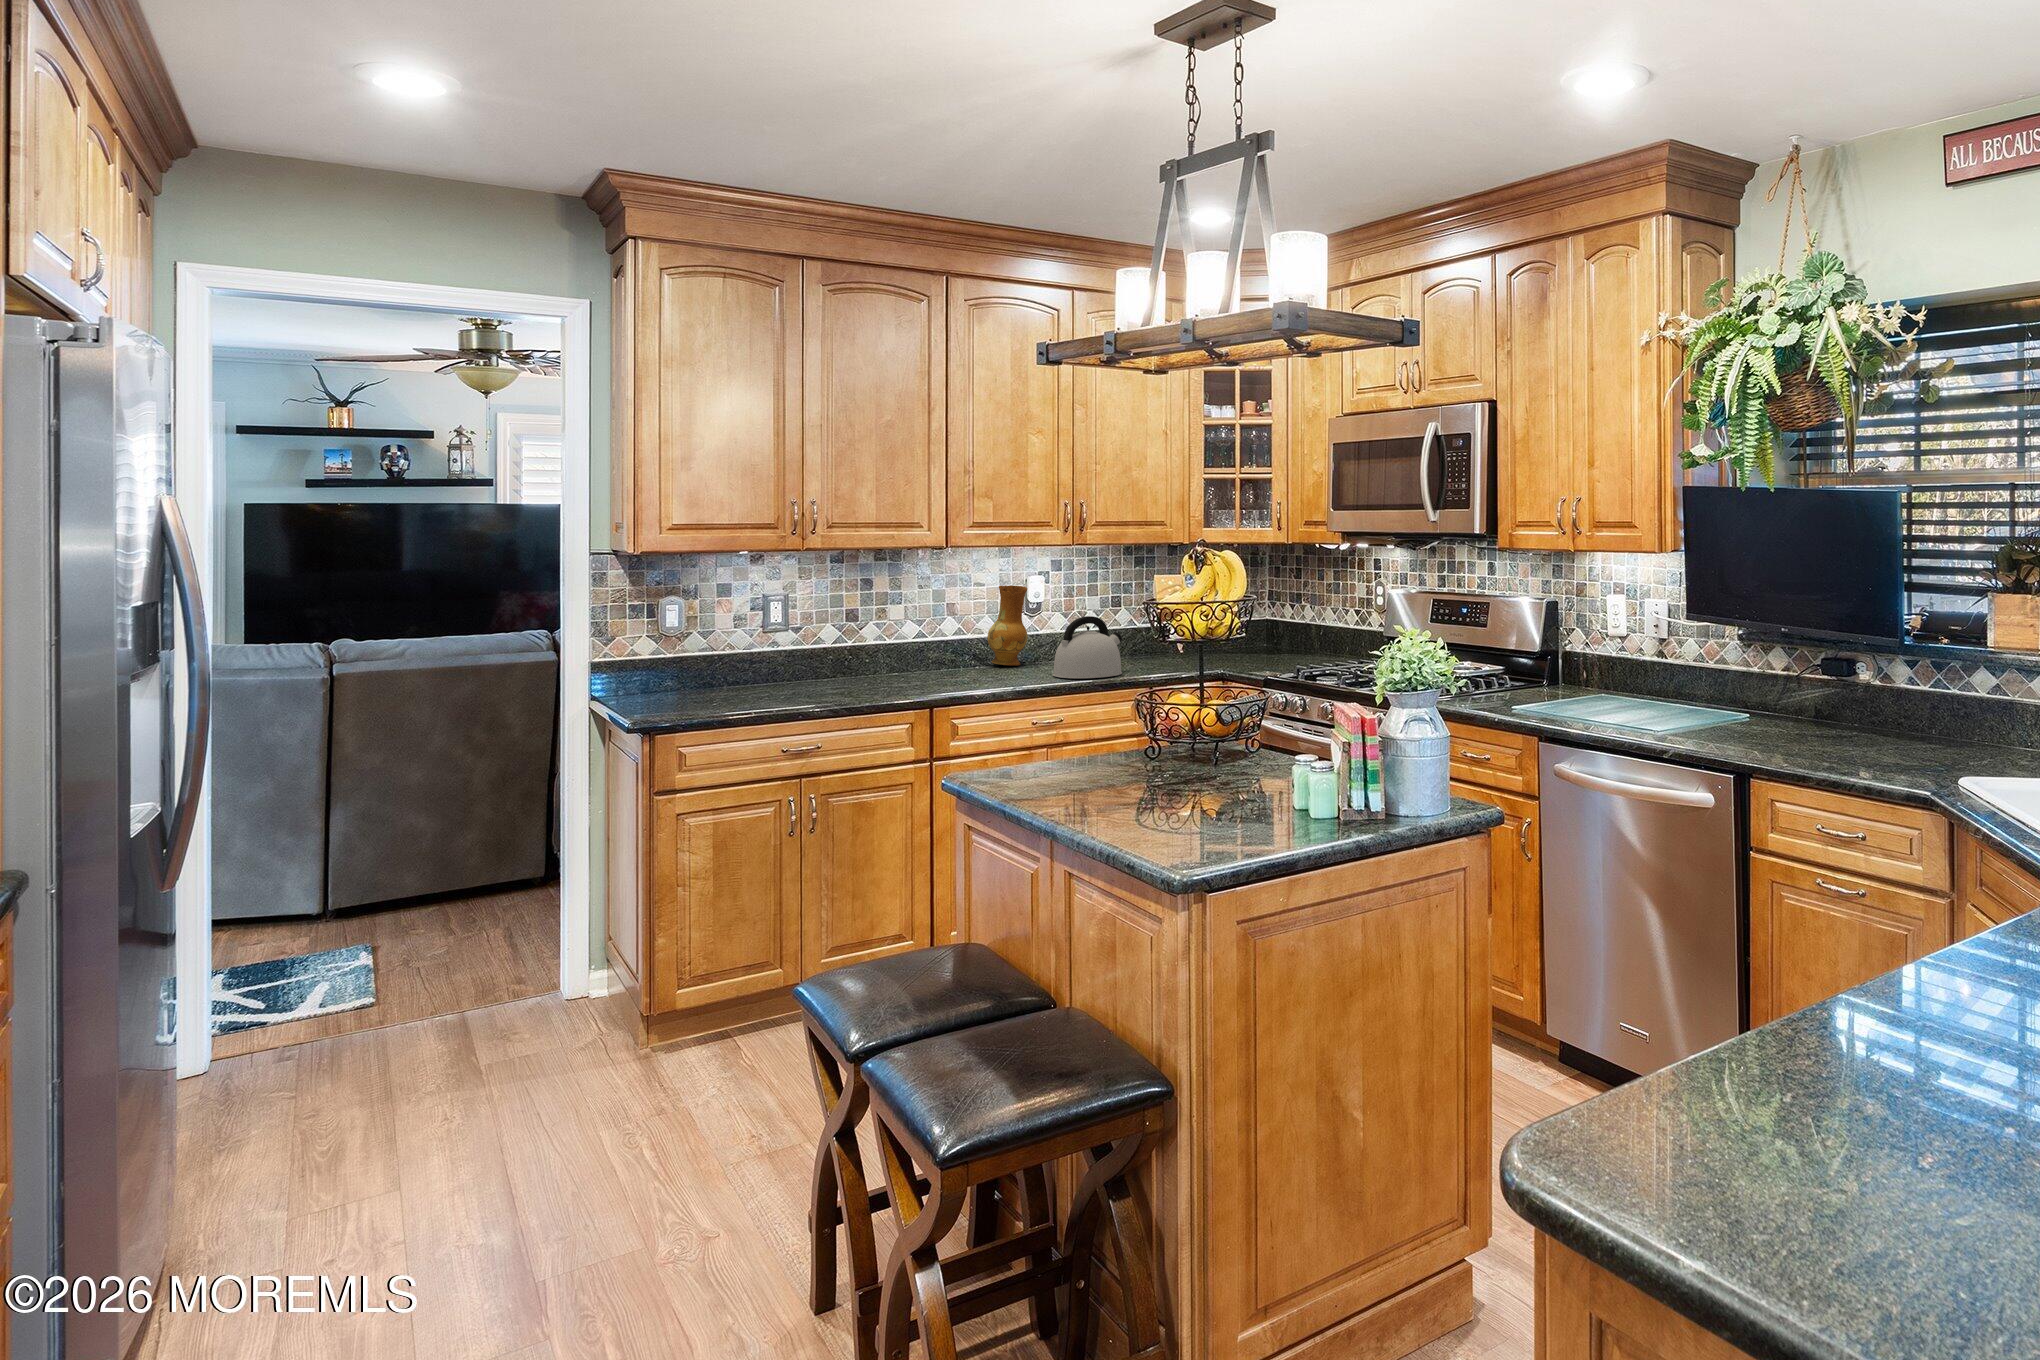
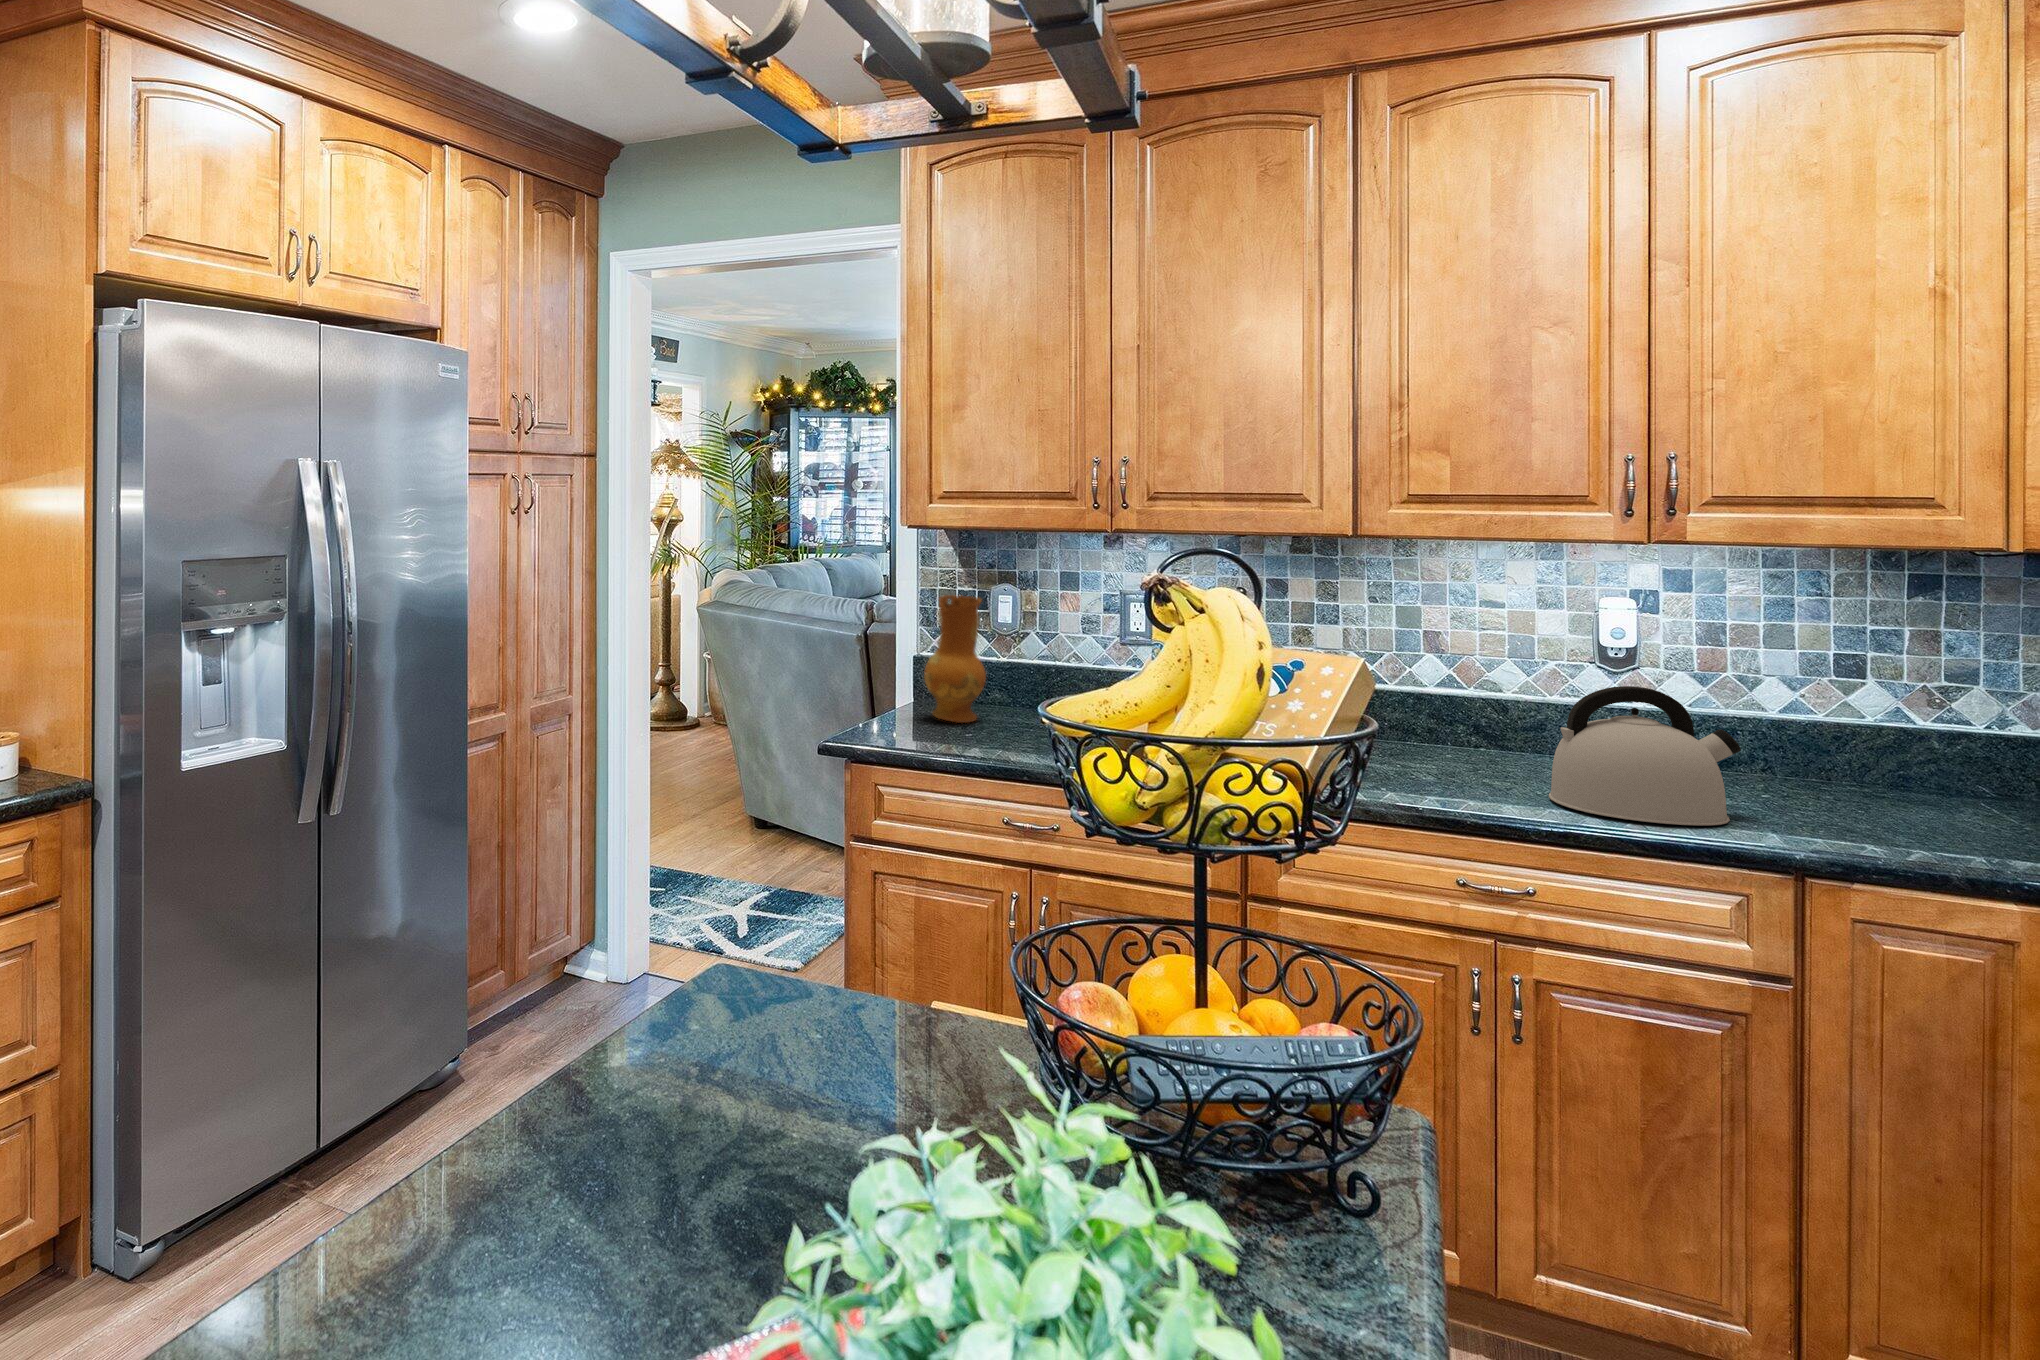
ceramic jug: present [987,585,1028,666] -> present [924,595,986,723]

